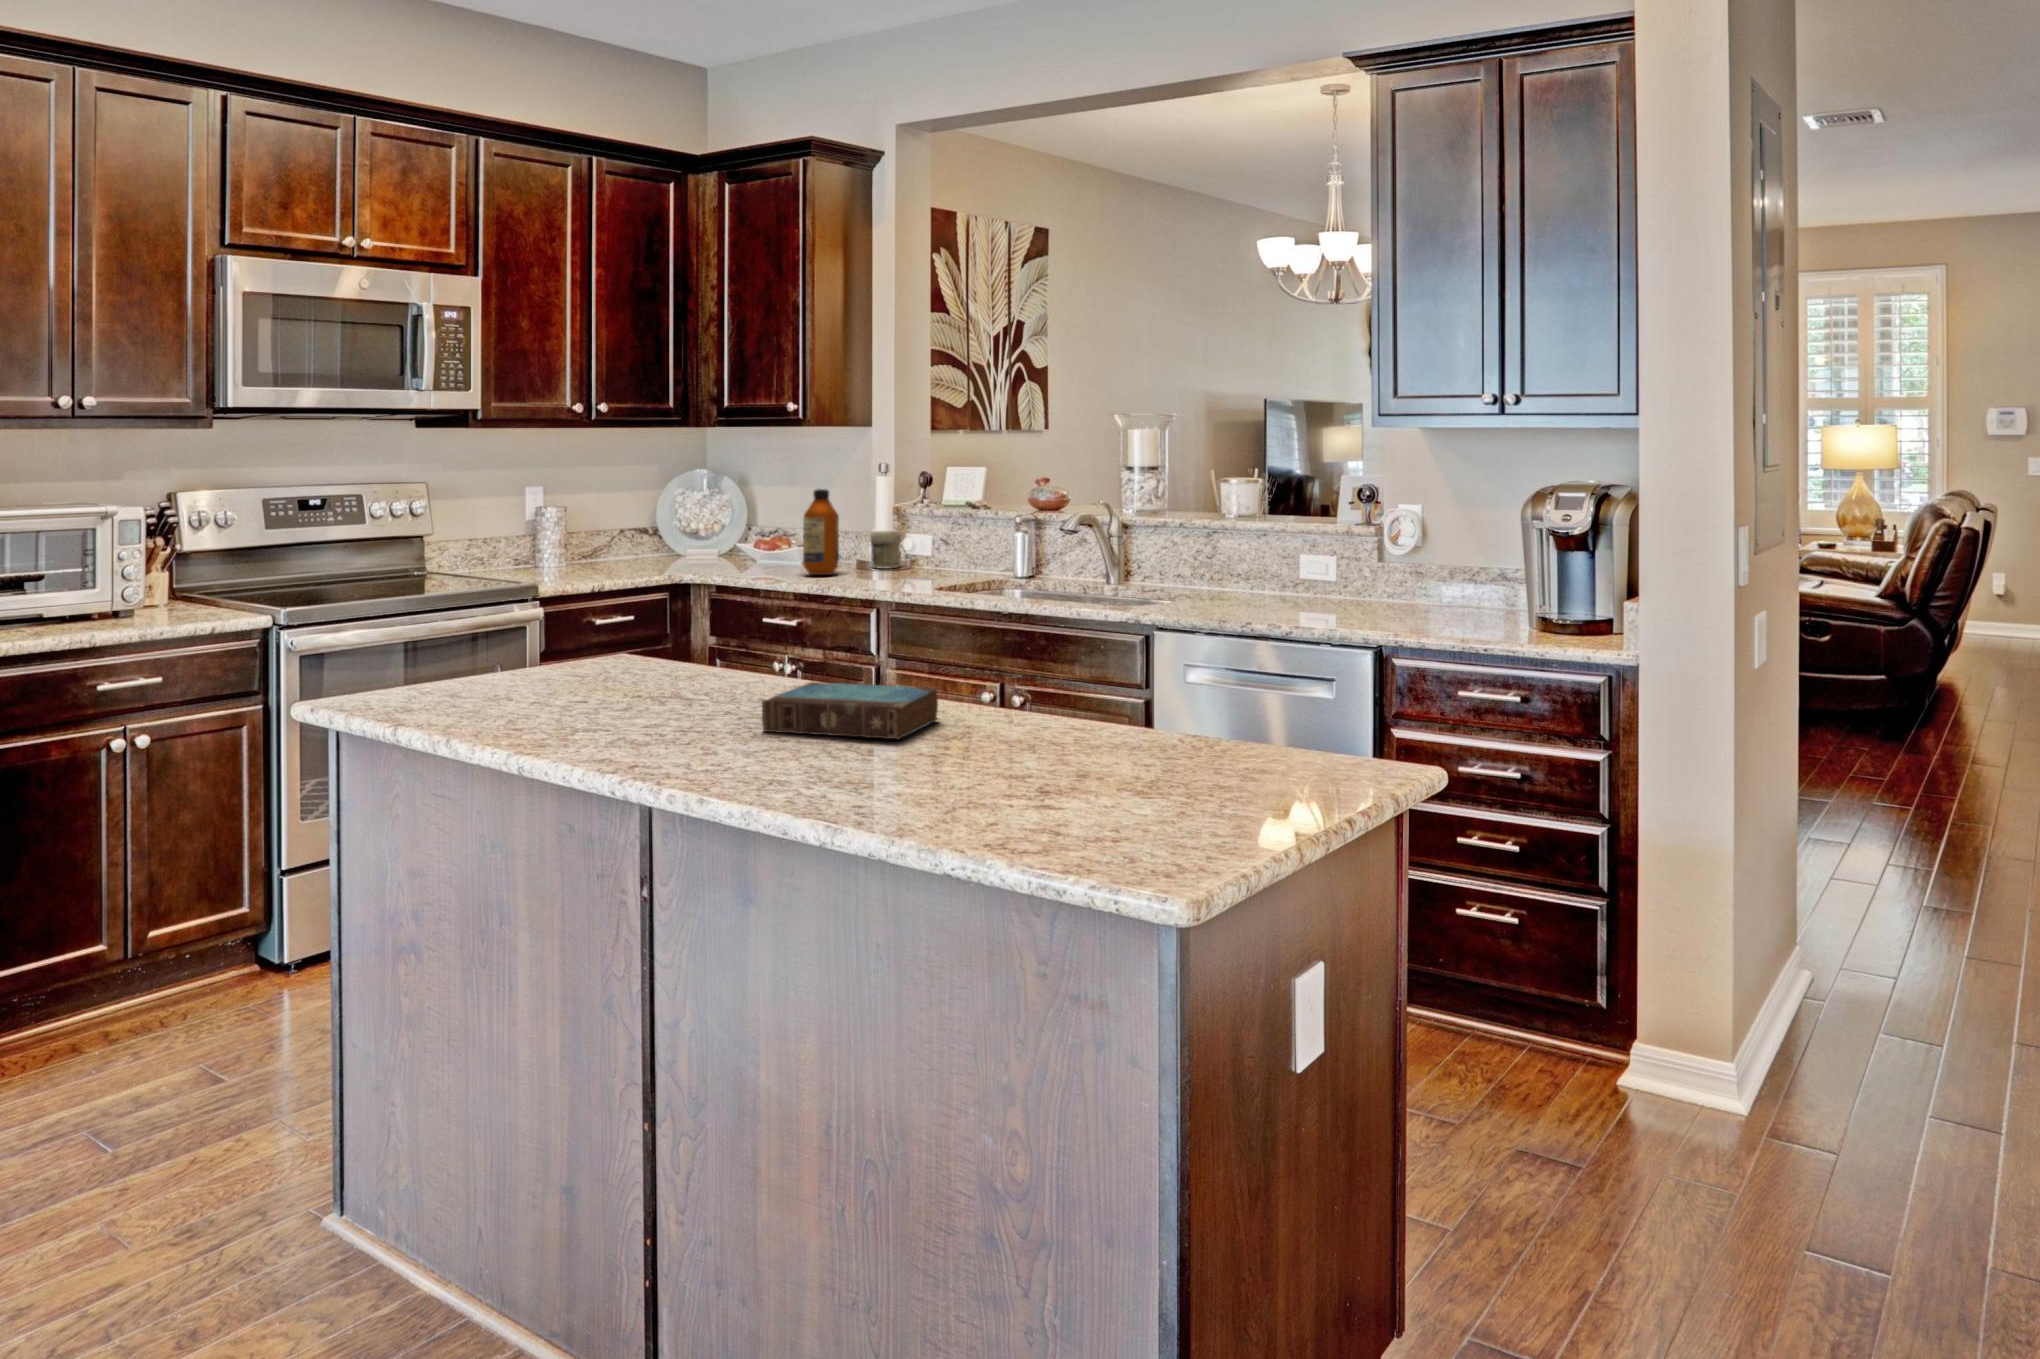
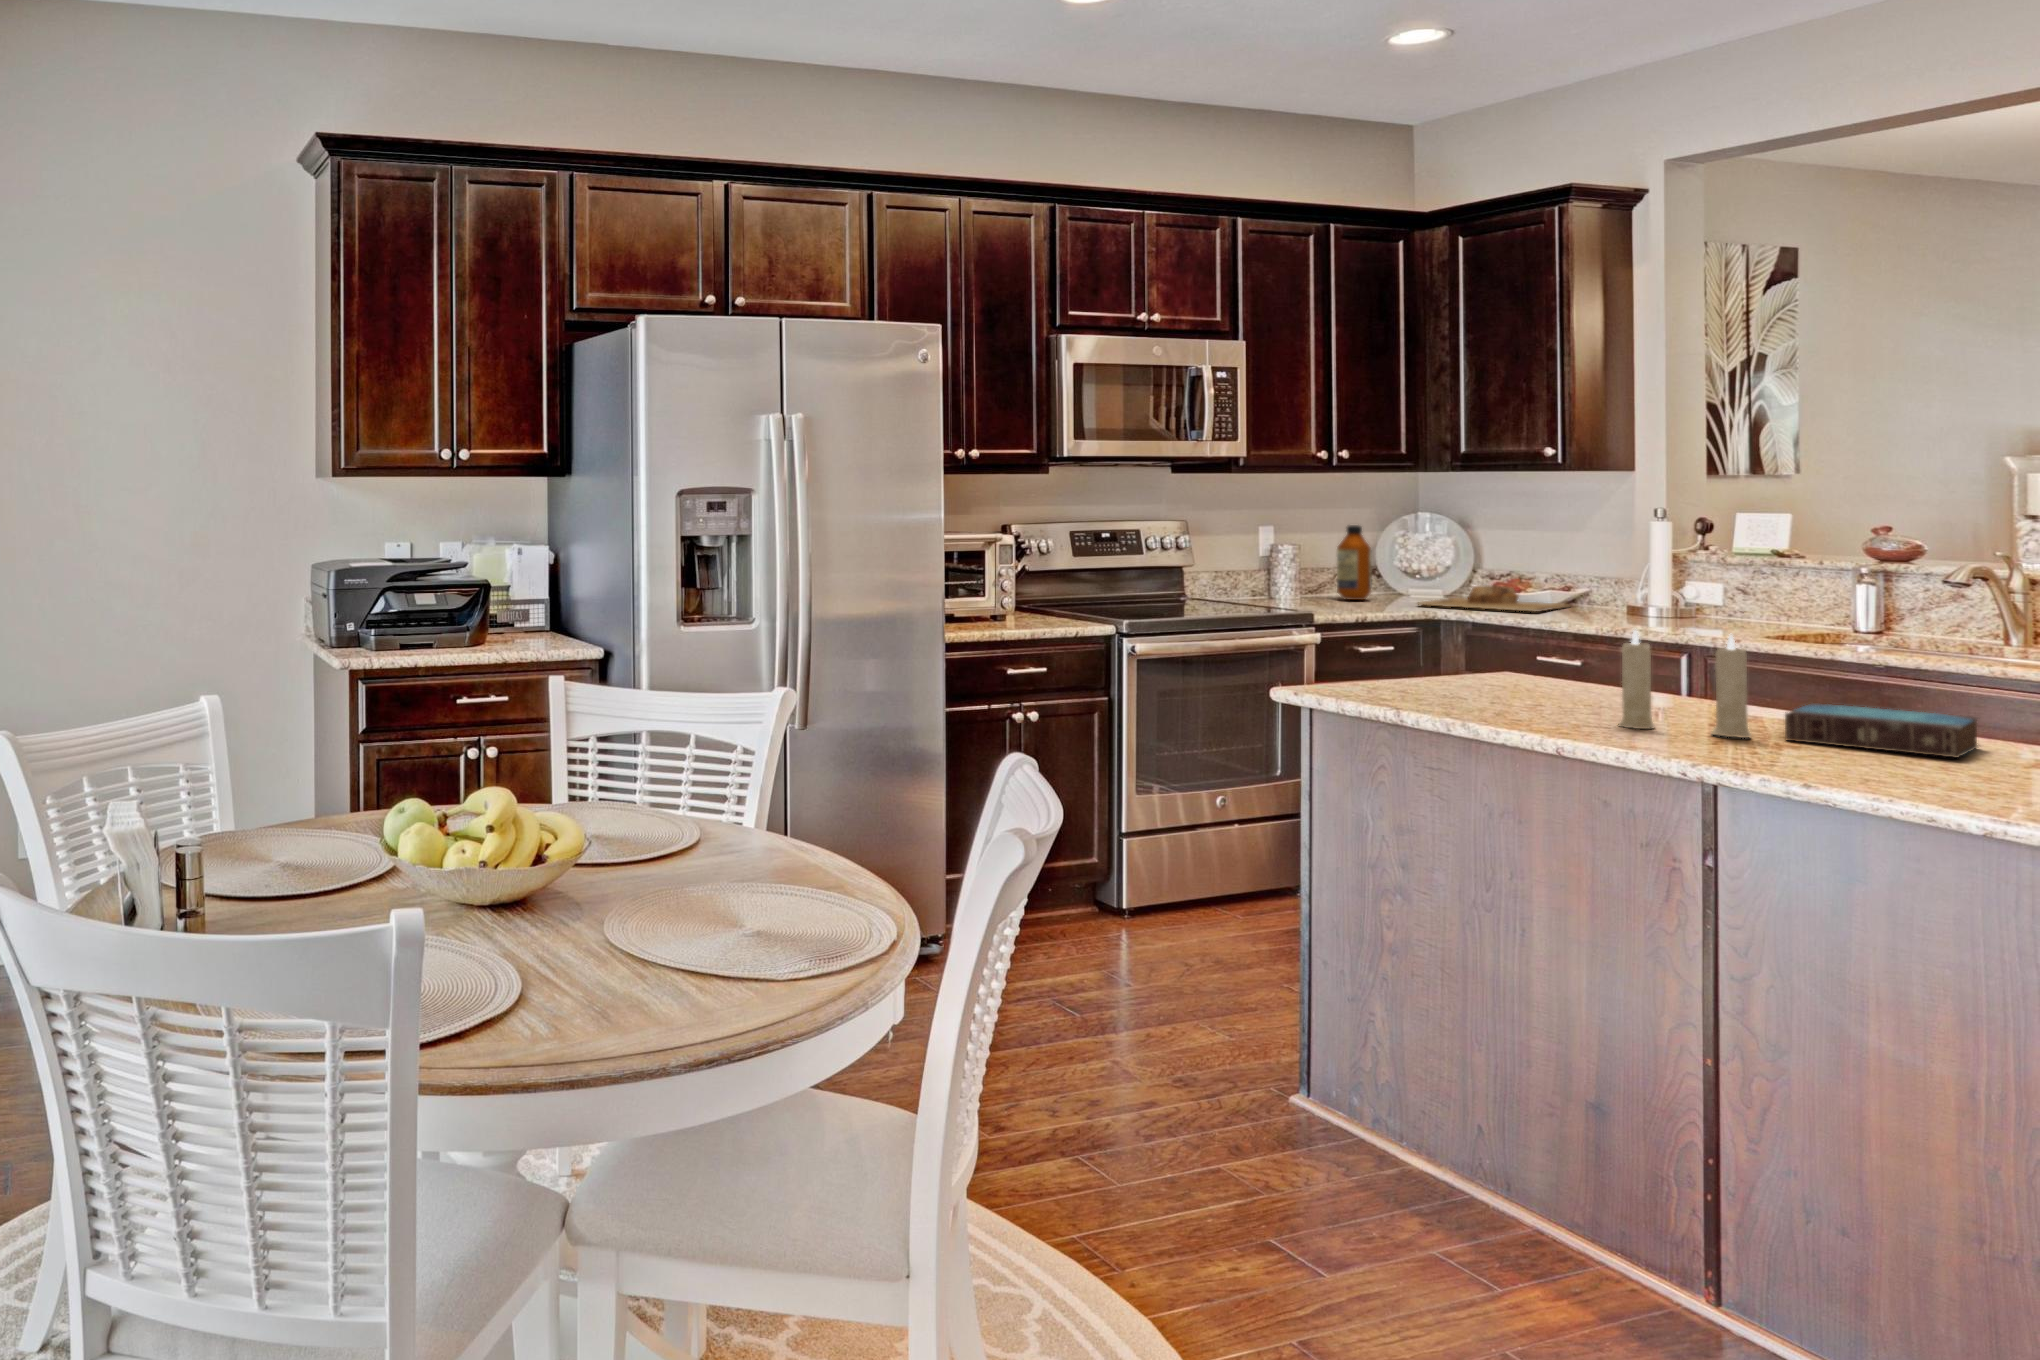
bottle: present [803,489,839,575] -> present [1337,525,1372,600]
jar: present [870,531,901,569] -> none [1649,578,1687,616]
cutting board: none [674,543,815,570] -> present [1418,585,1570,612]
candle: none [606,608,731,734] -> present [1619,630,1751,738]

